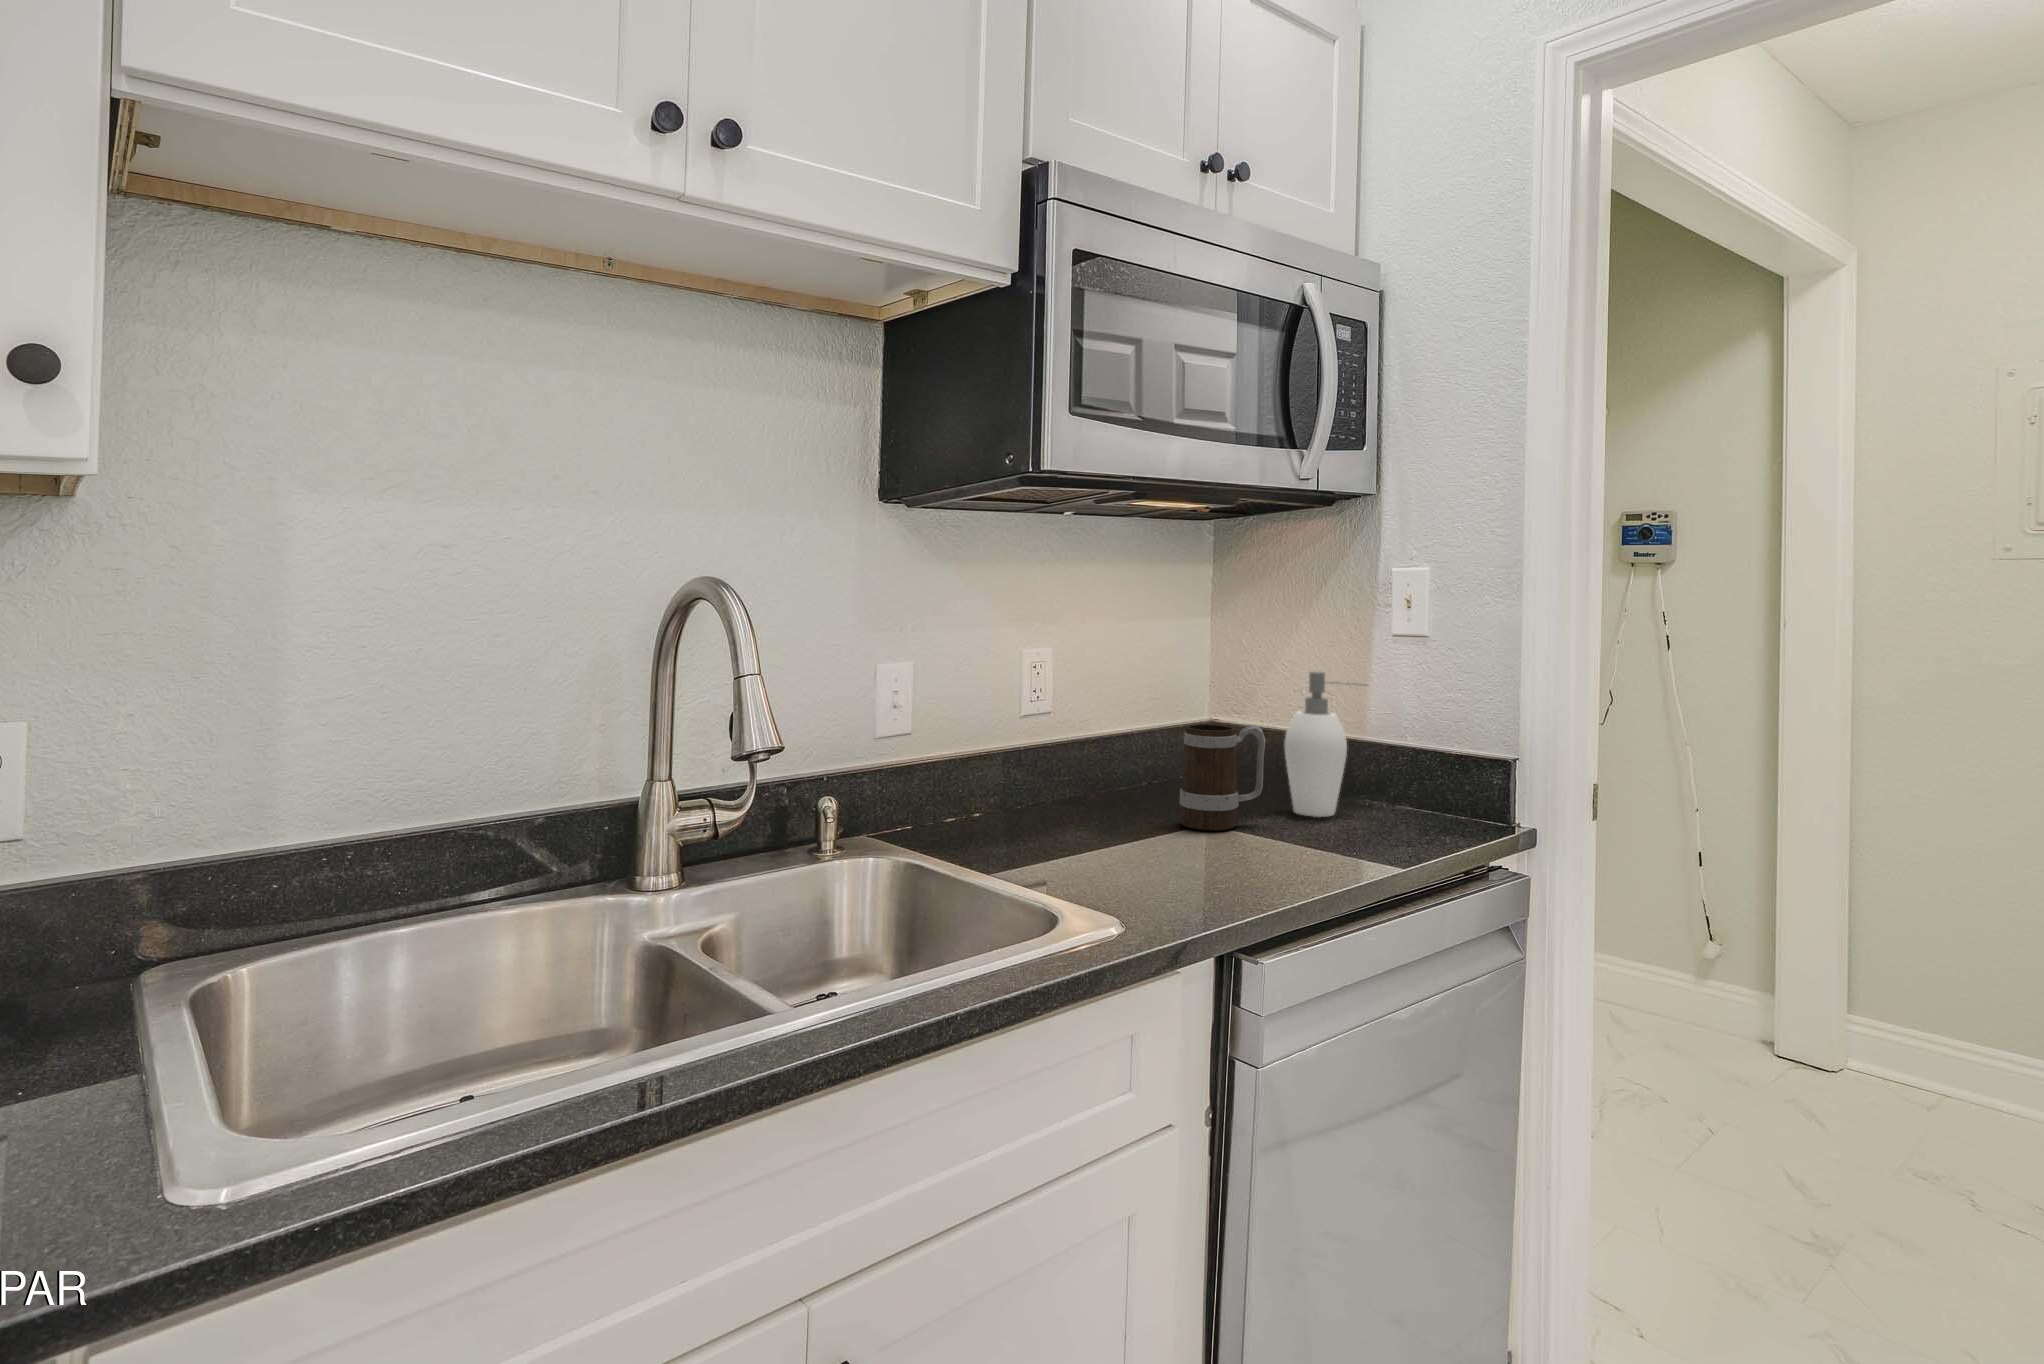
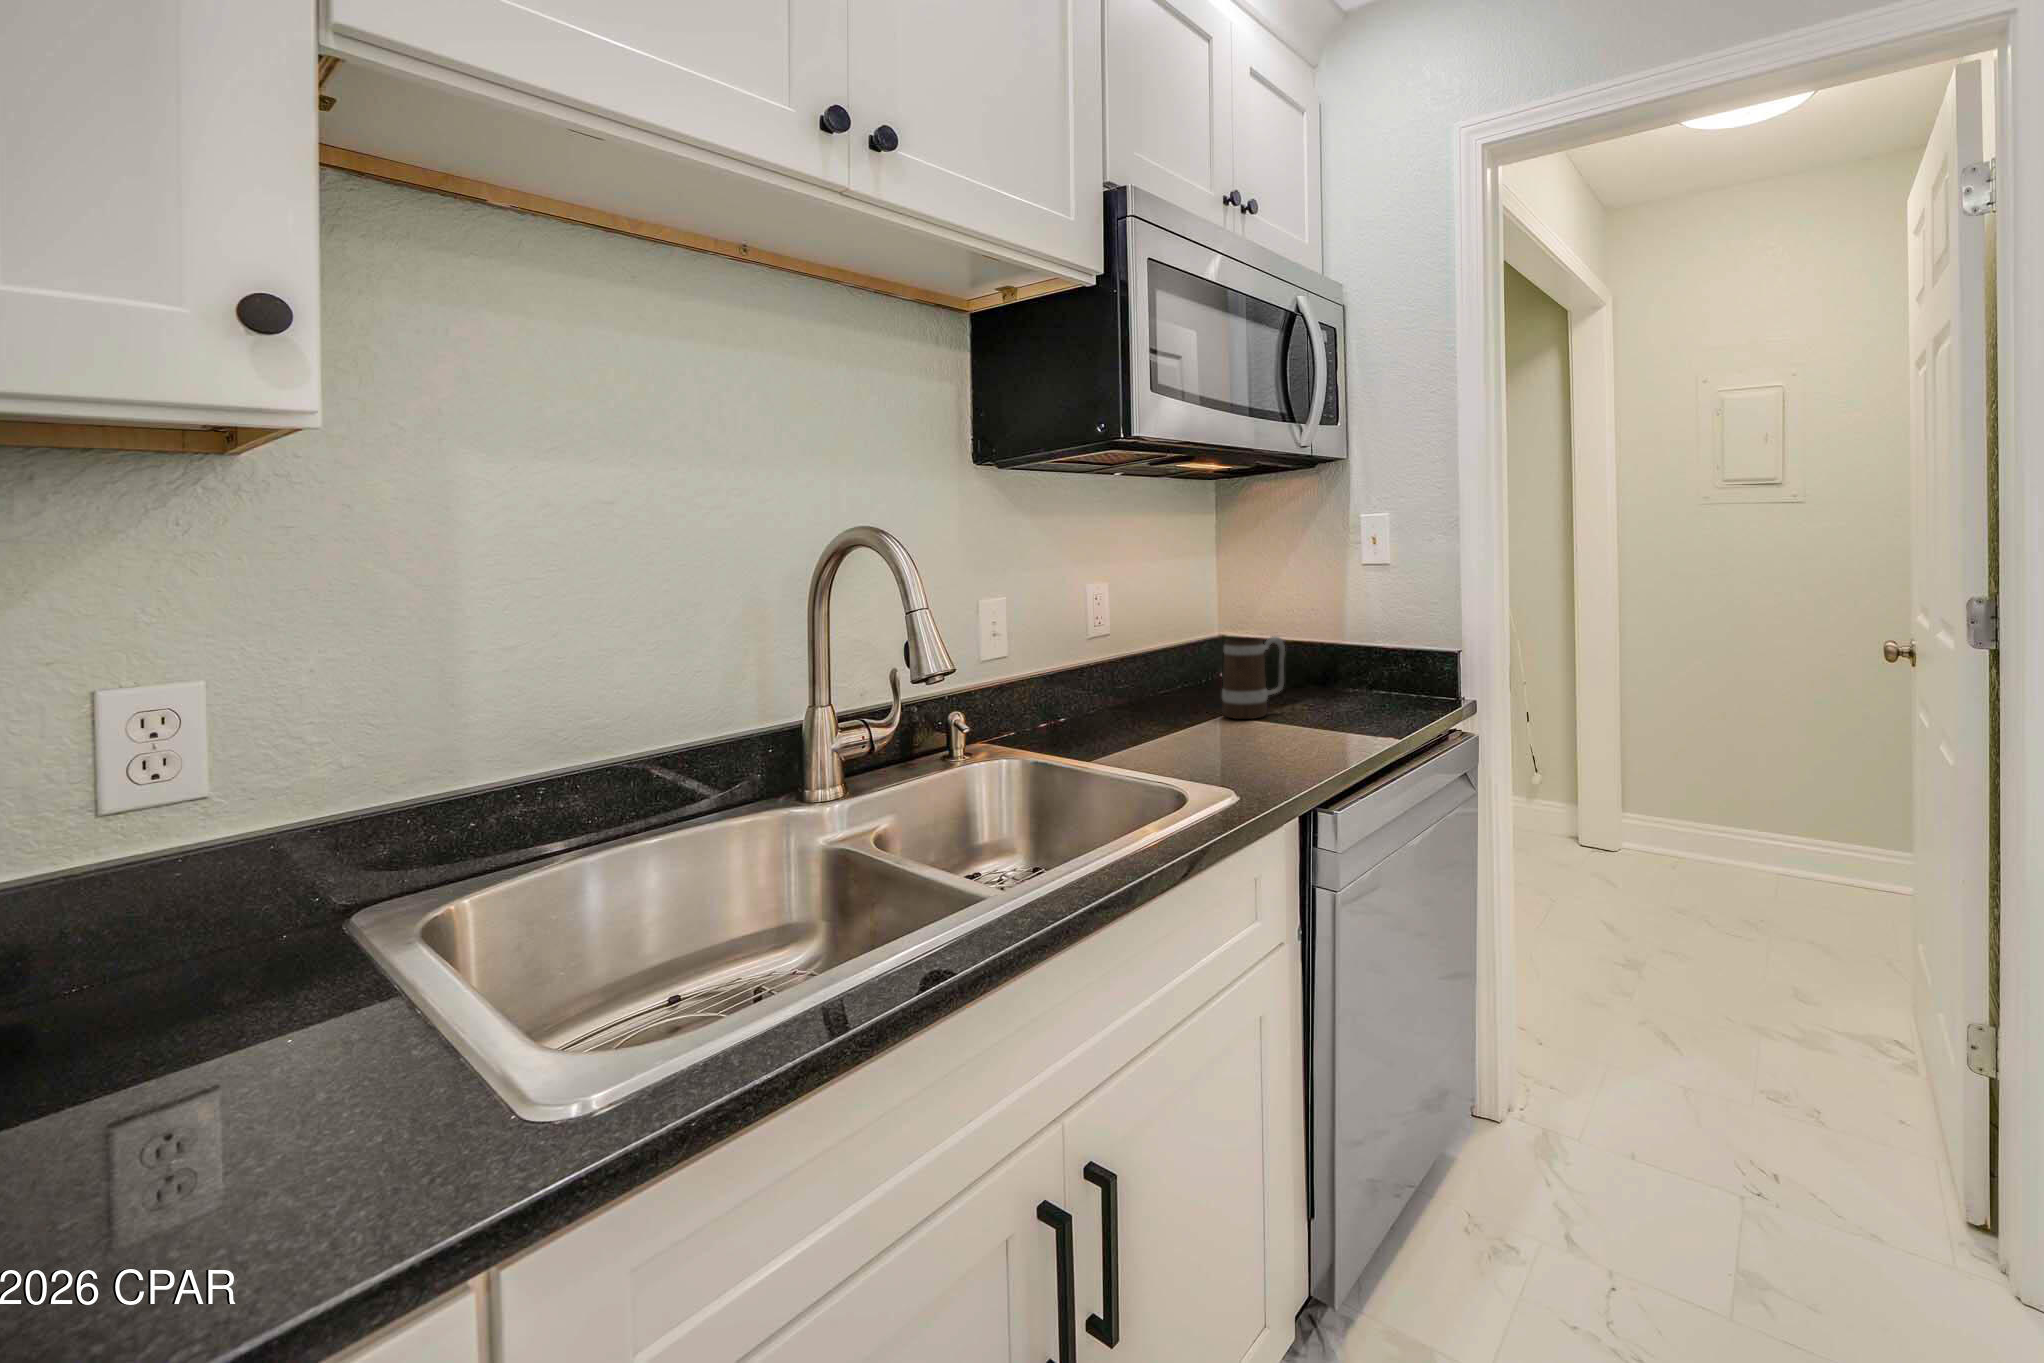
soap dispenser: present [1285,672,1347,817] -> none [1292,594,1354,704]

